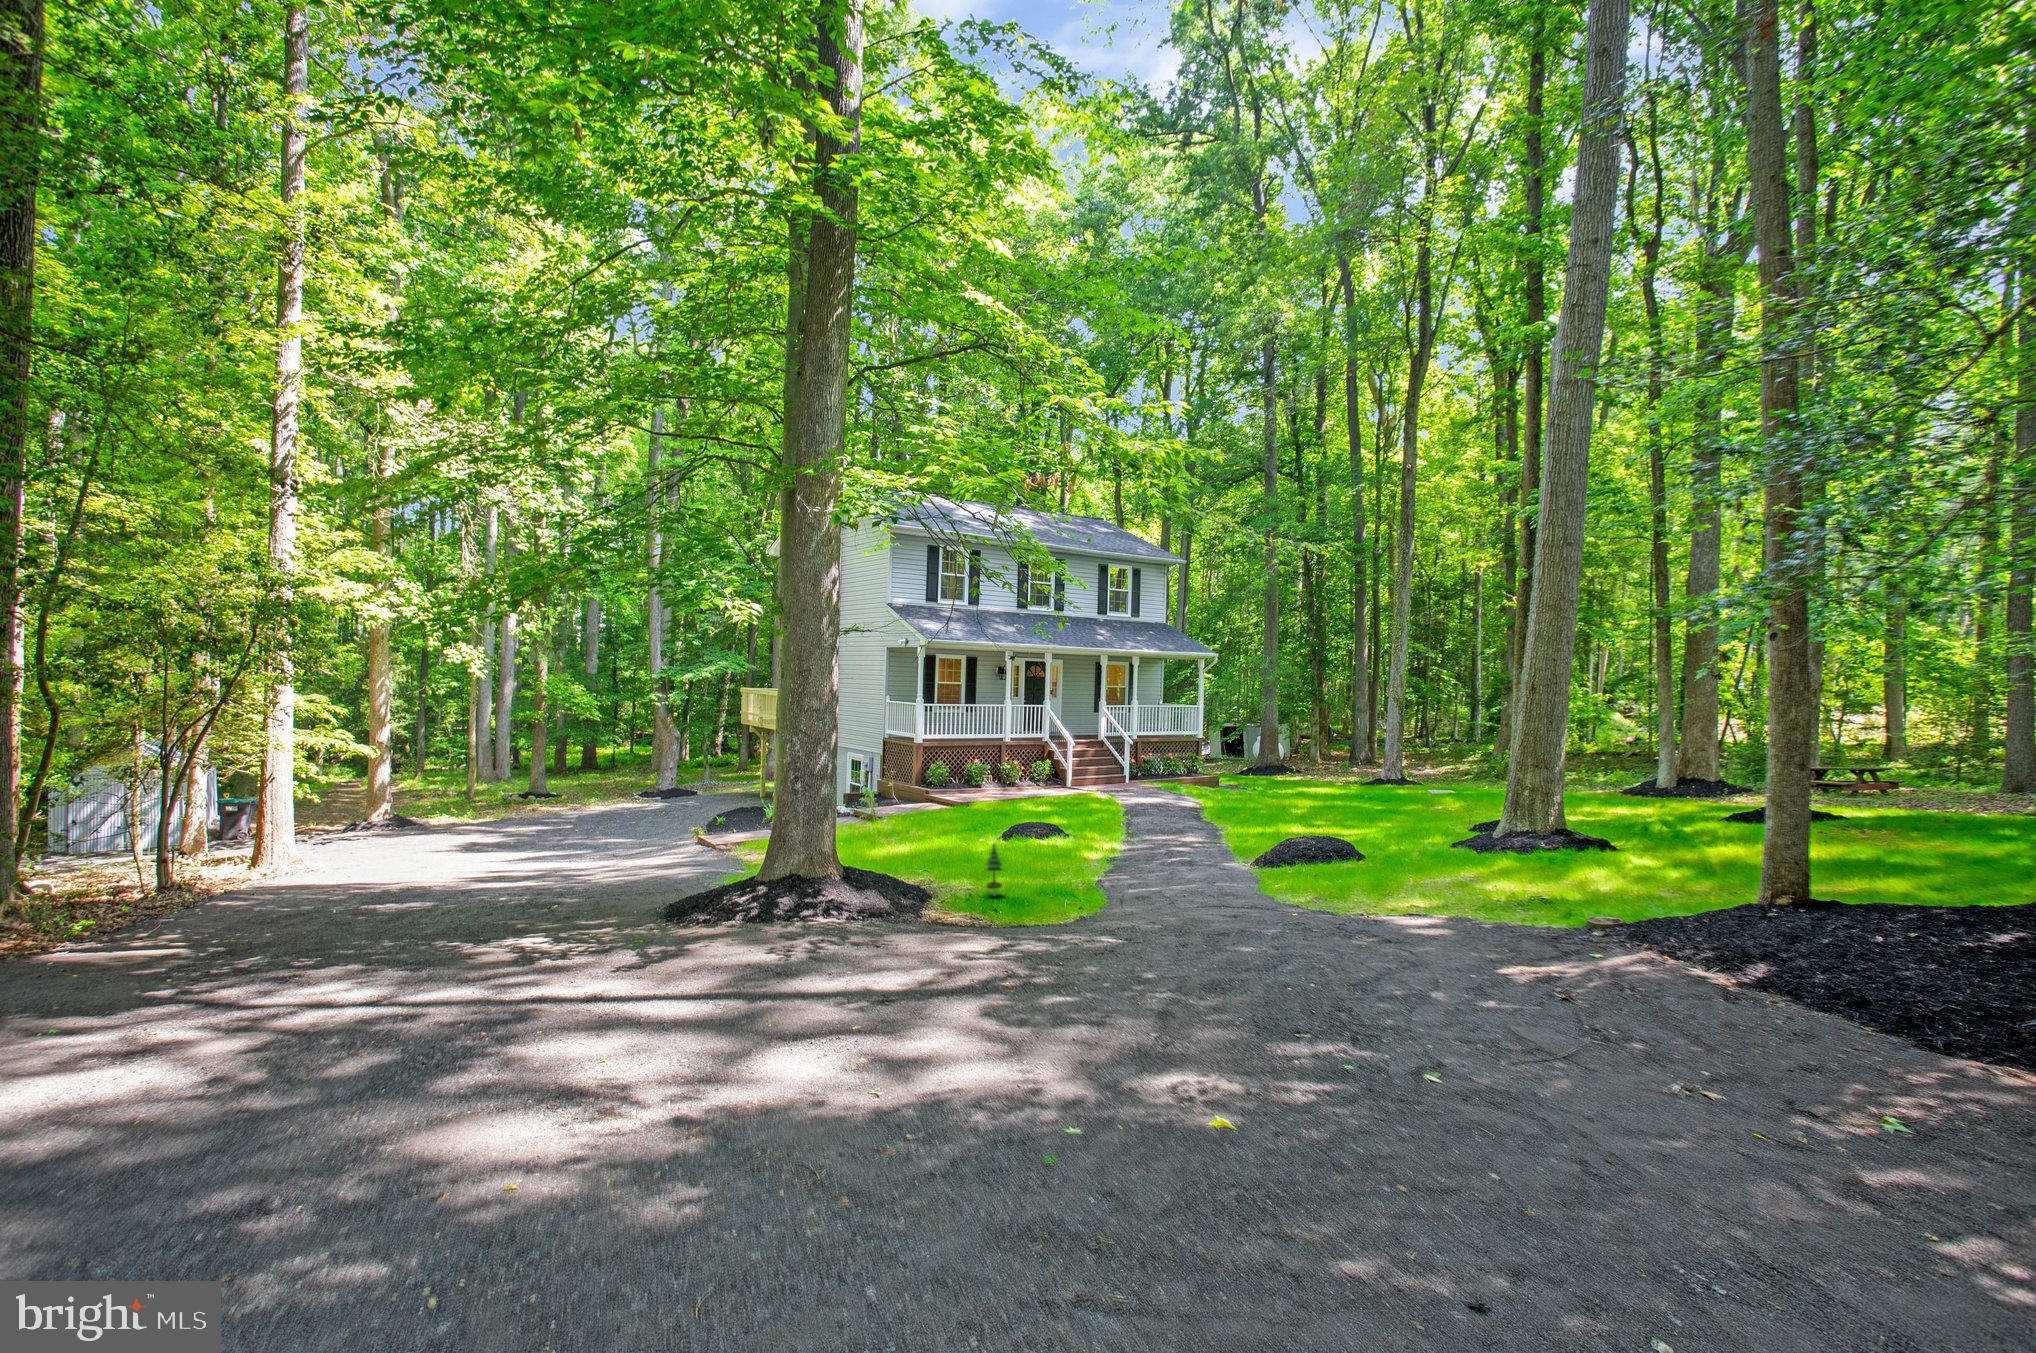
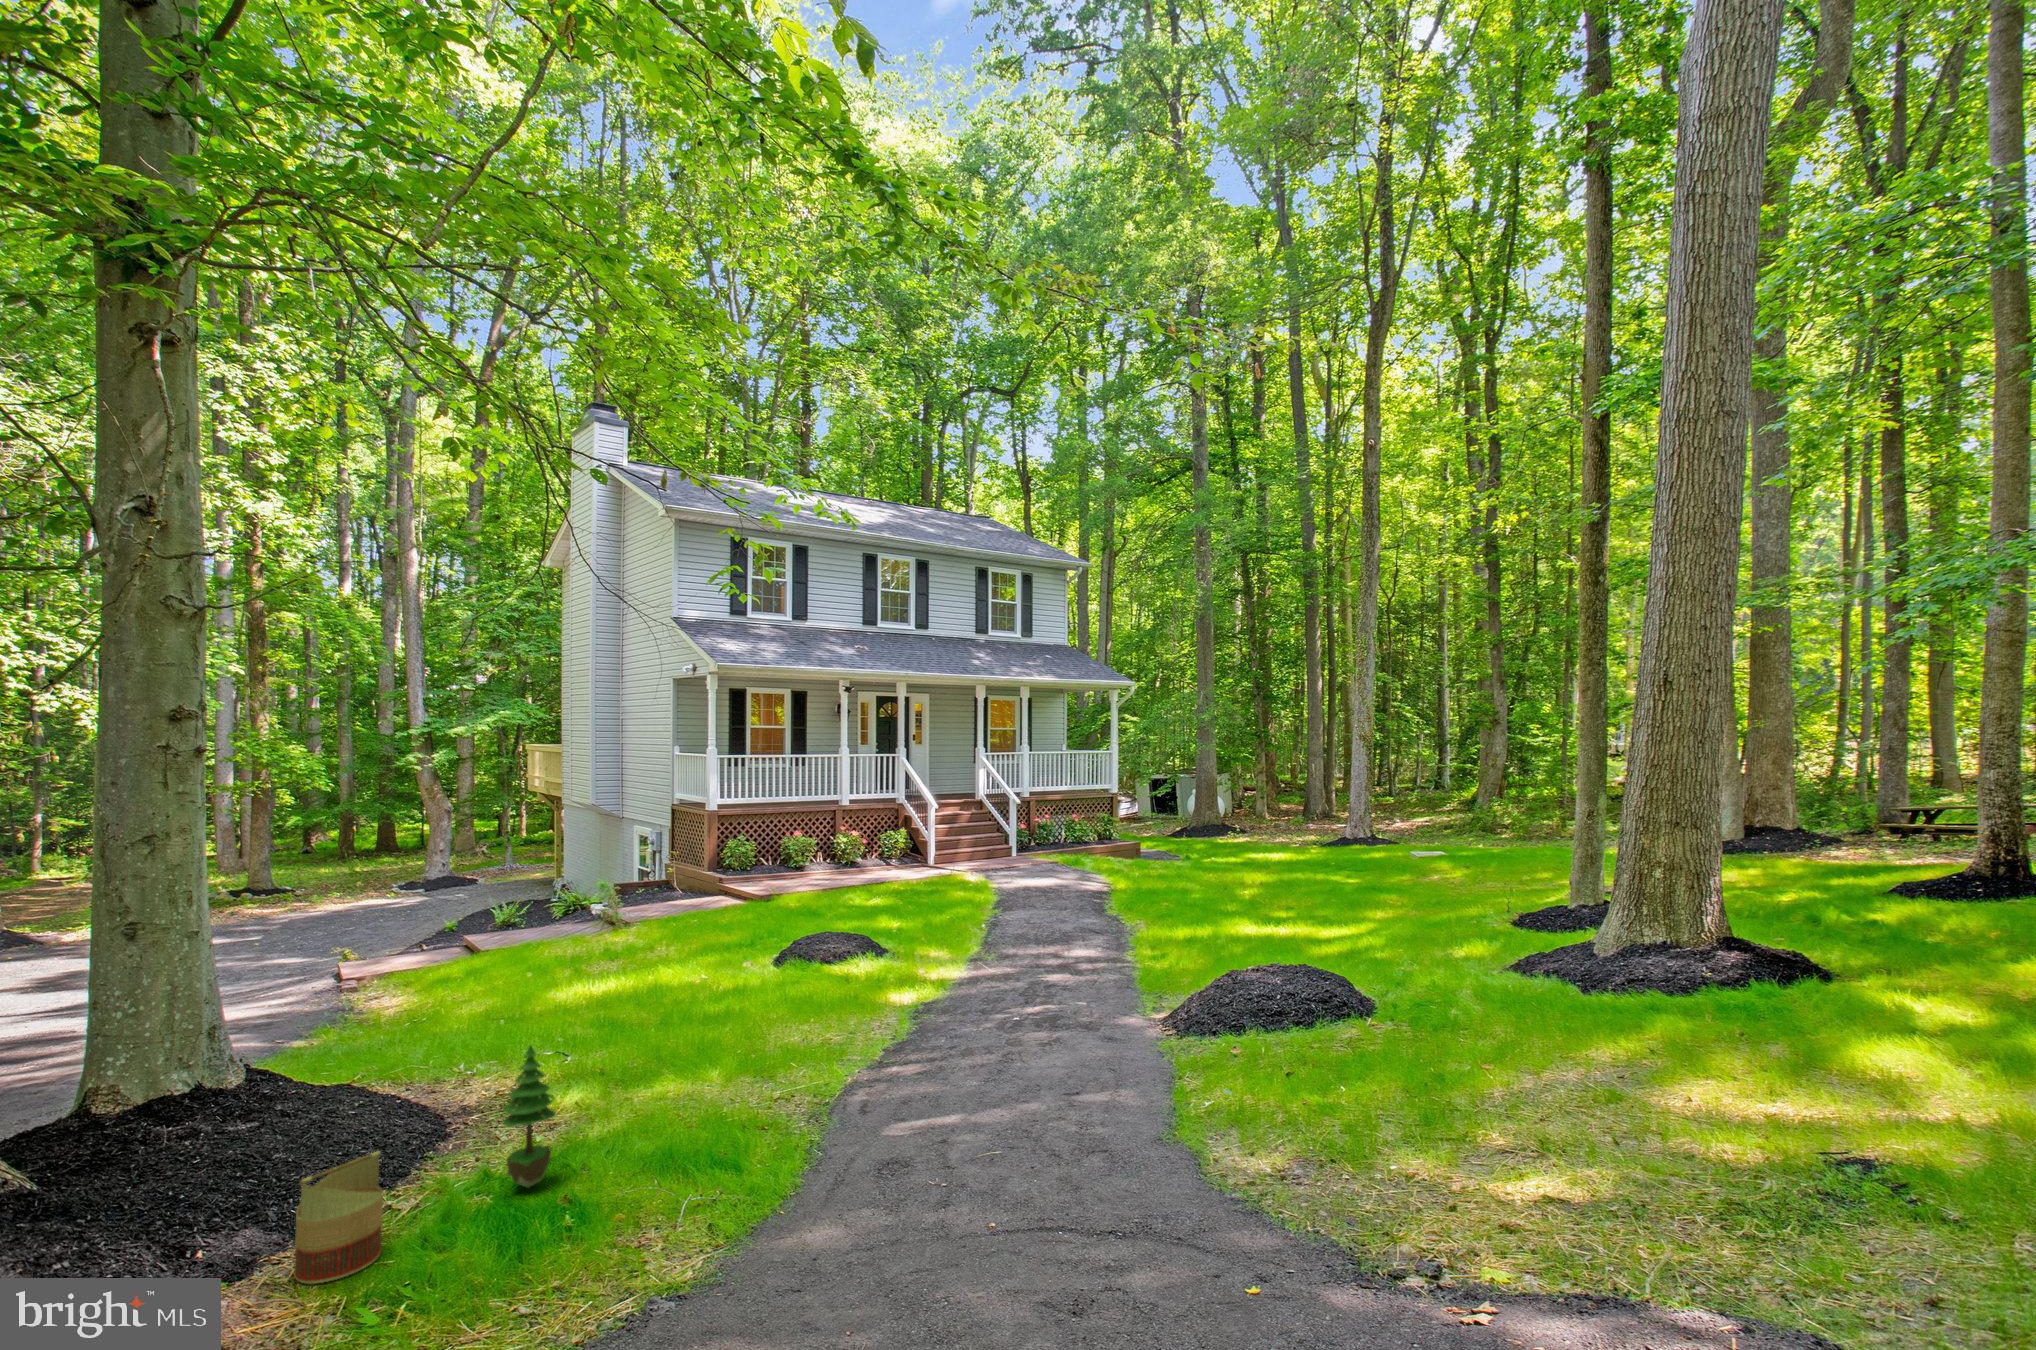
basket: none [937,873,962,912] -> present [294,1151,383,1284]

